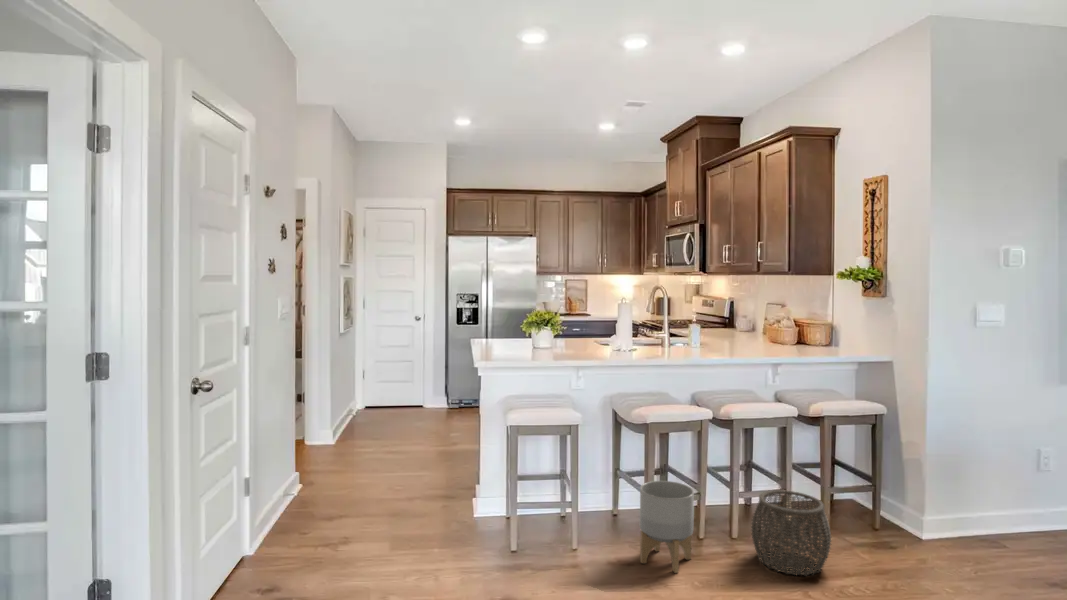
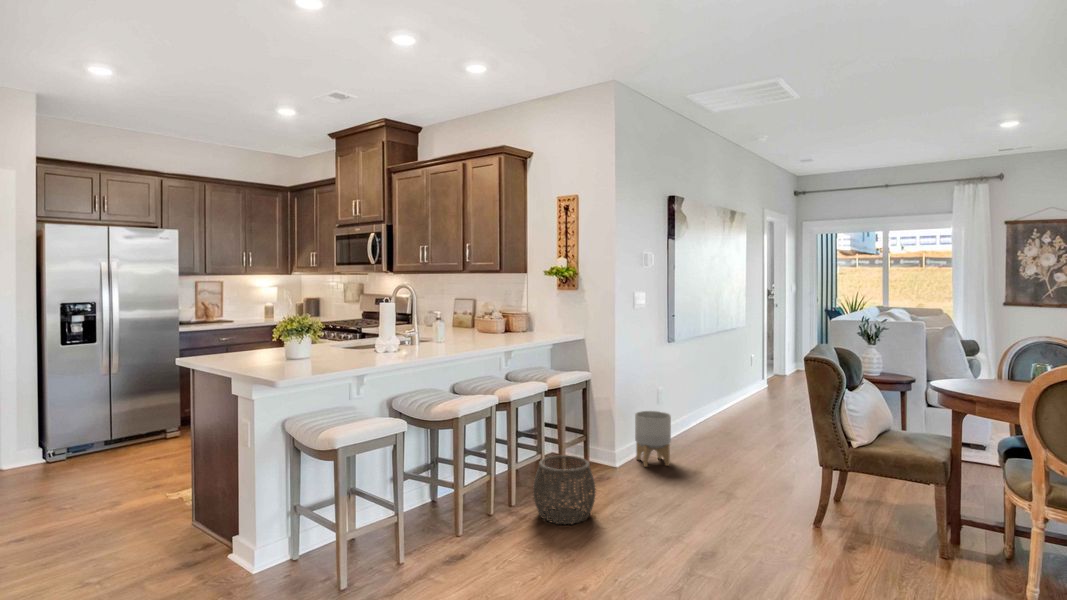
planter: present [640,481,694,573] -> present [635,411,671,467]

